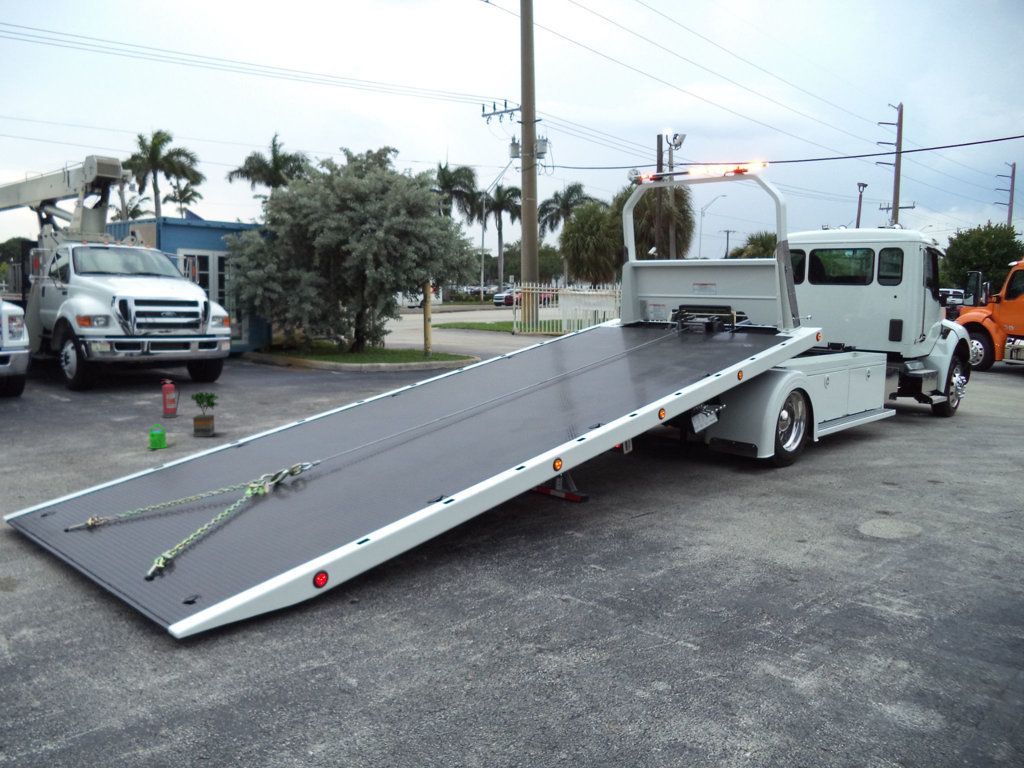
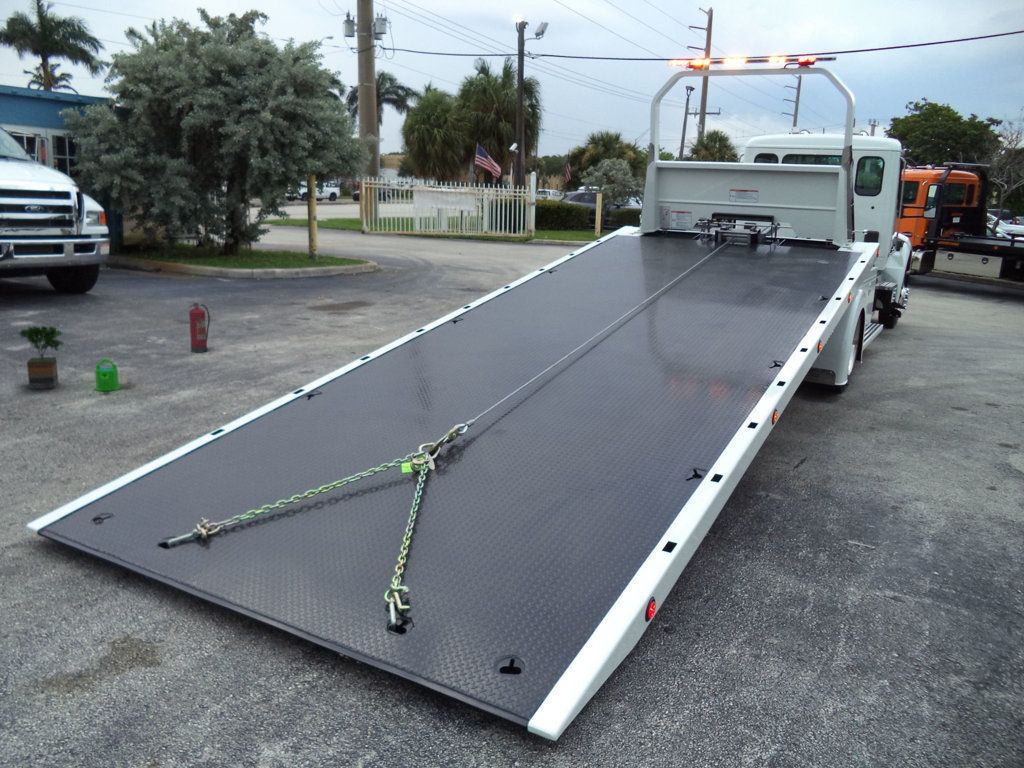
fire extinguisher: present [162,379,180,418] -> present [189,303,210,353]
potted tree: present [191,392,218,437] -> present [19,326,63,389]

